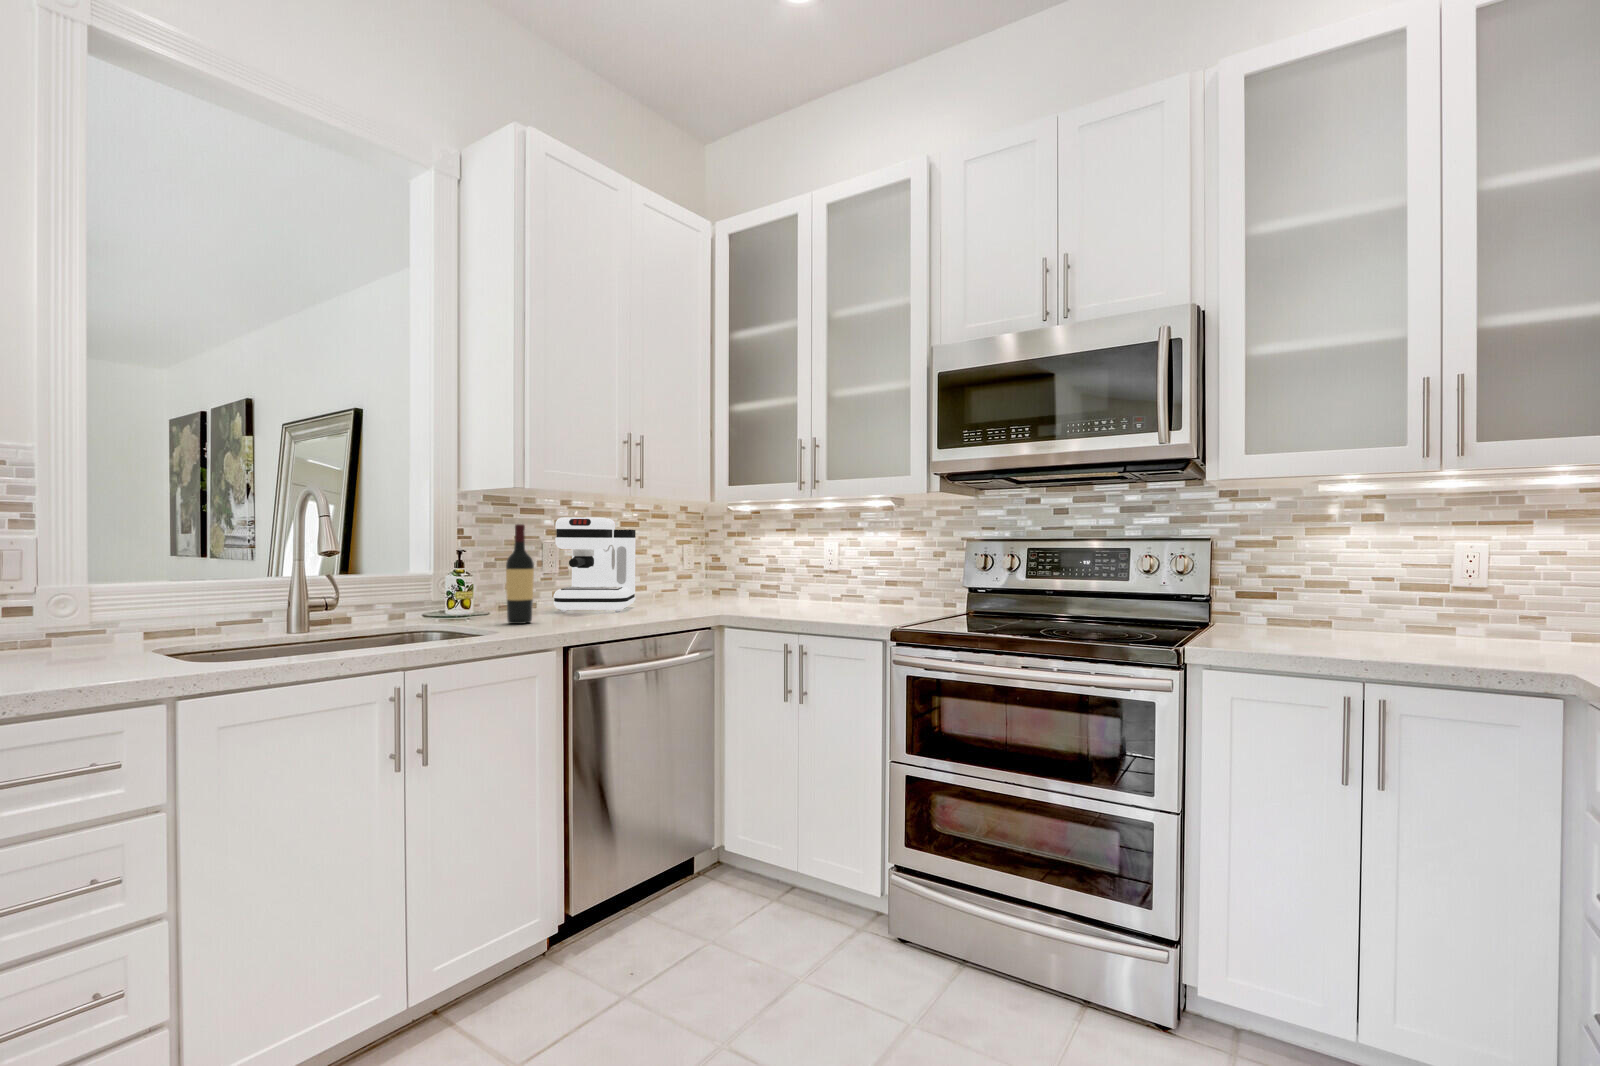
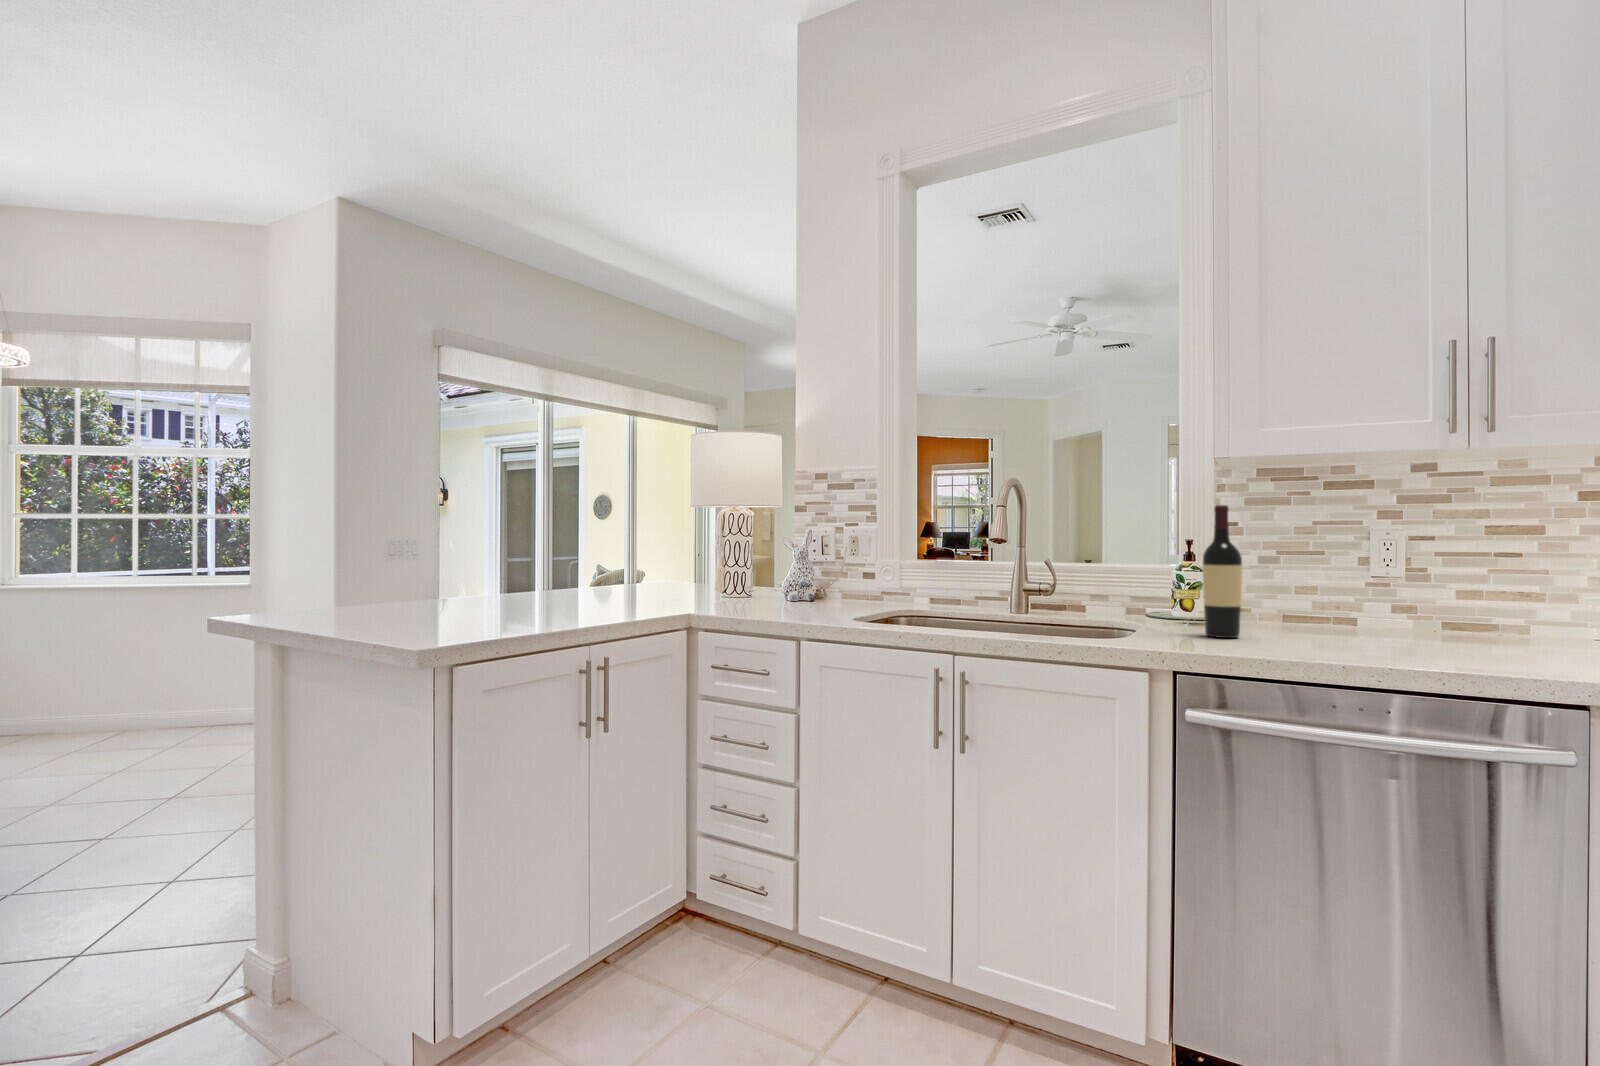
coffee maker: present [553,517,636,612] -> none [1340,489,1551,649]

